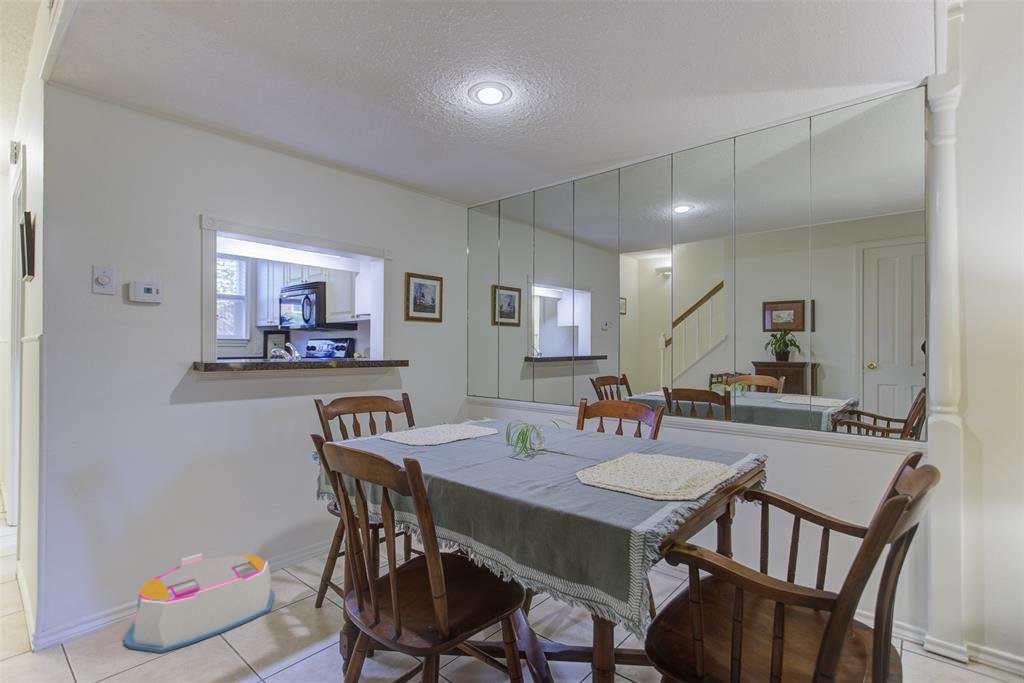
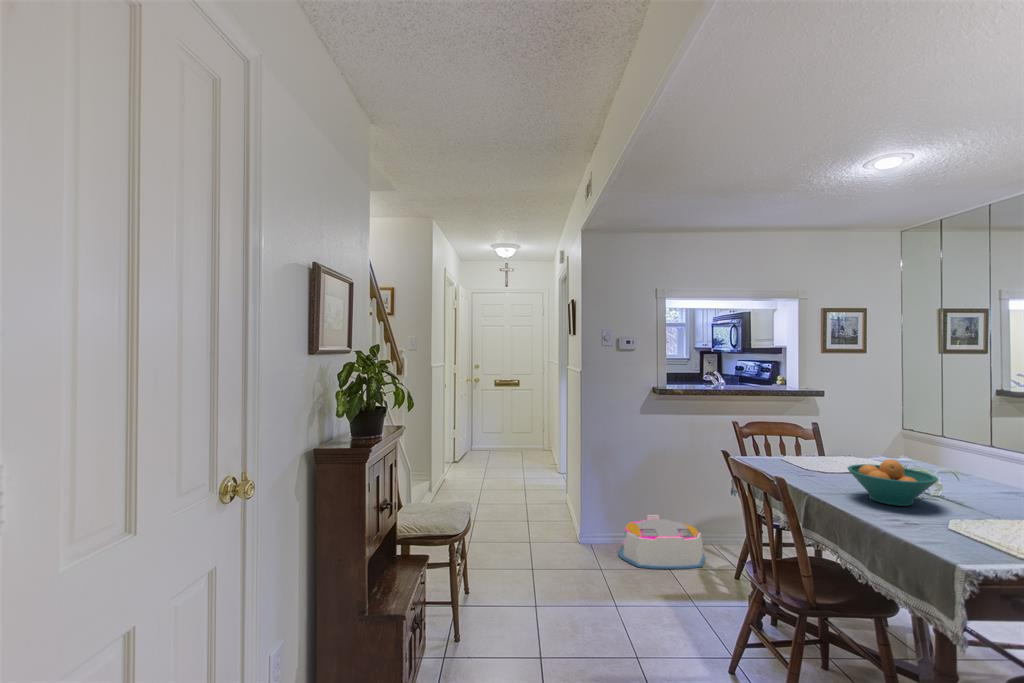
fruit bowl: none [471,416,557,470] -> present [848,459,938,506]

